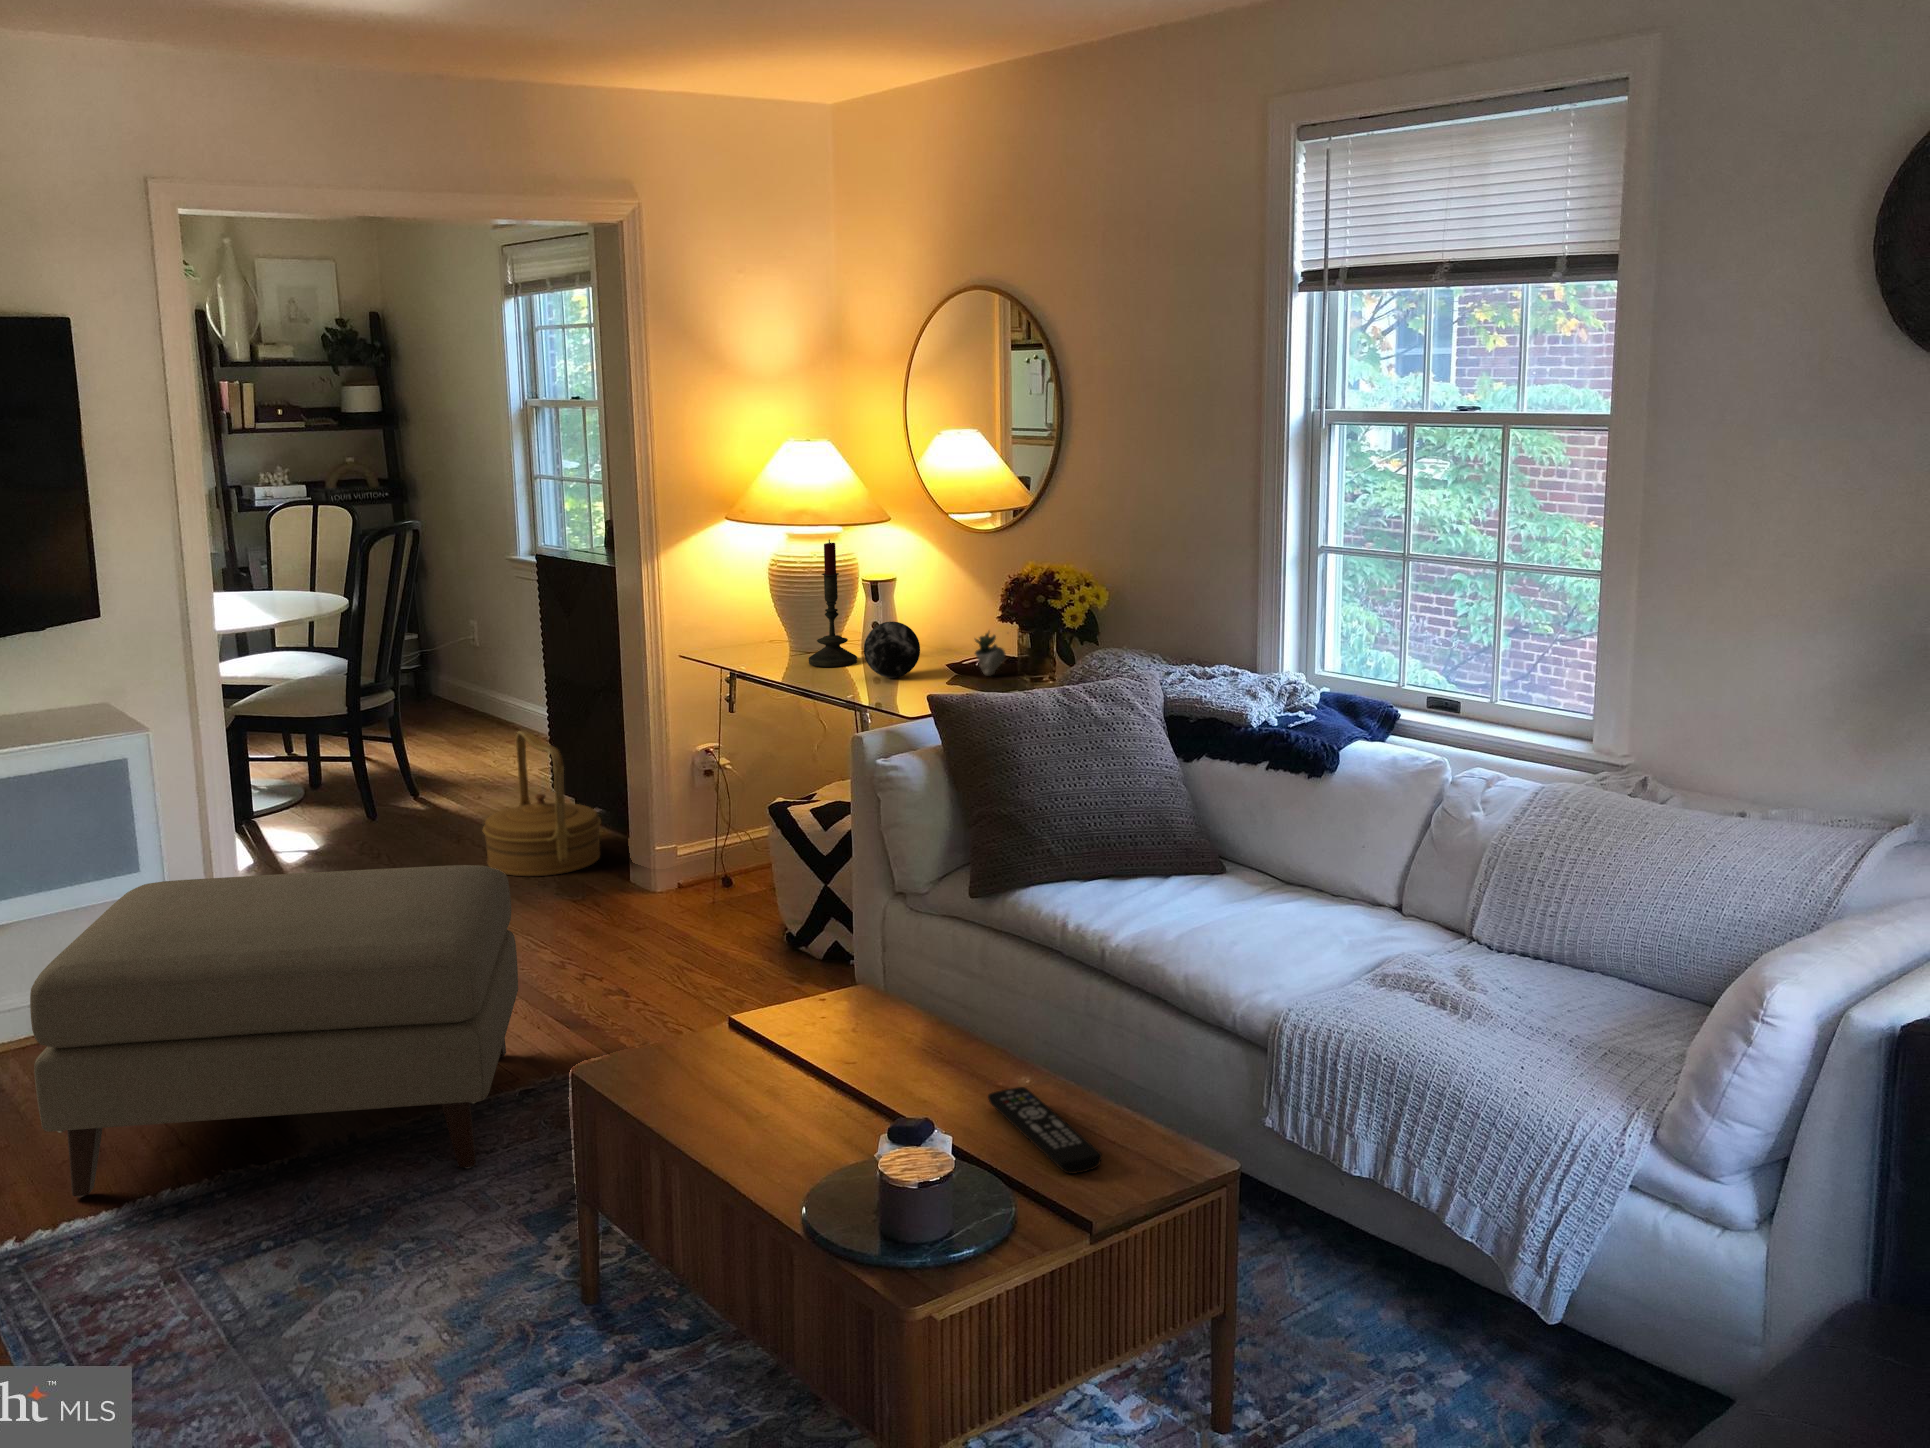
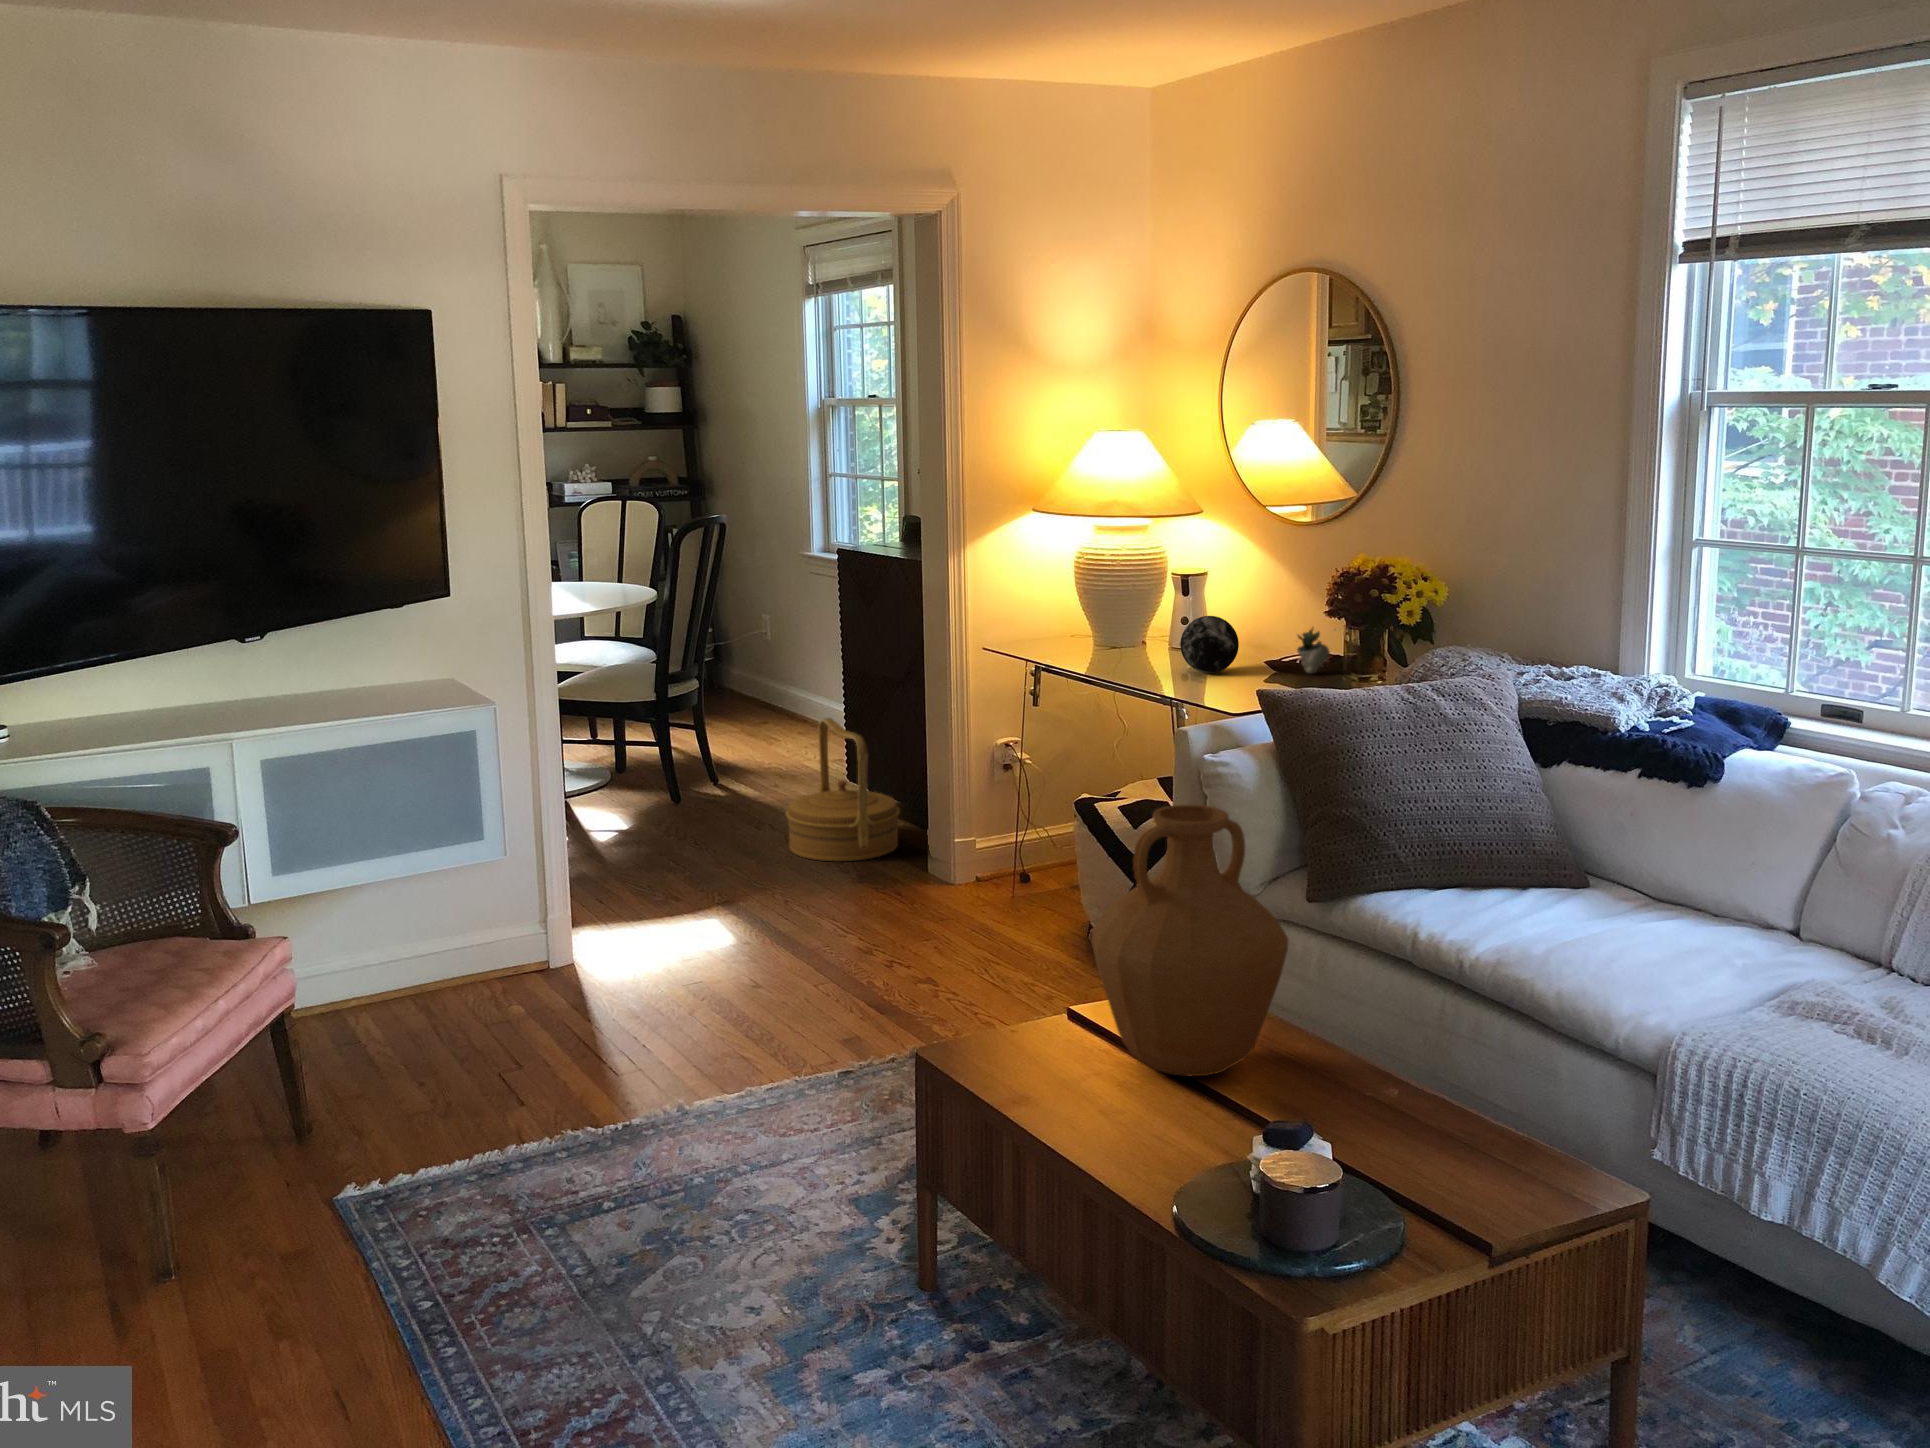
candle: present [809,540,857,667] -> none [1119,532,1168,661]
vase: none [734,818,921,1080] -> present [1091,804,1288,1076]
ottoman: present [30,865,518,1197] -> none [391,844,837,1146]
remote control: present [988,1087,1102,1174] -> none [1365,1097,1503,1193]

